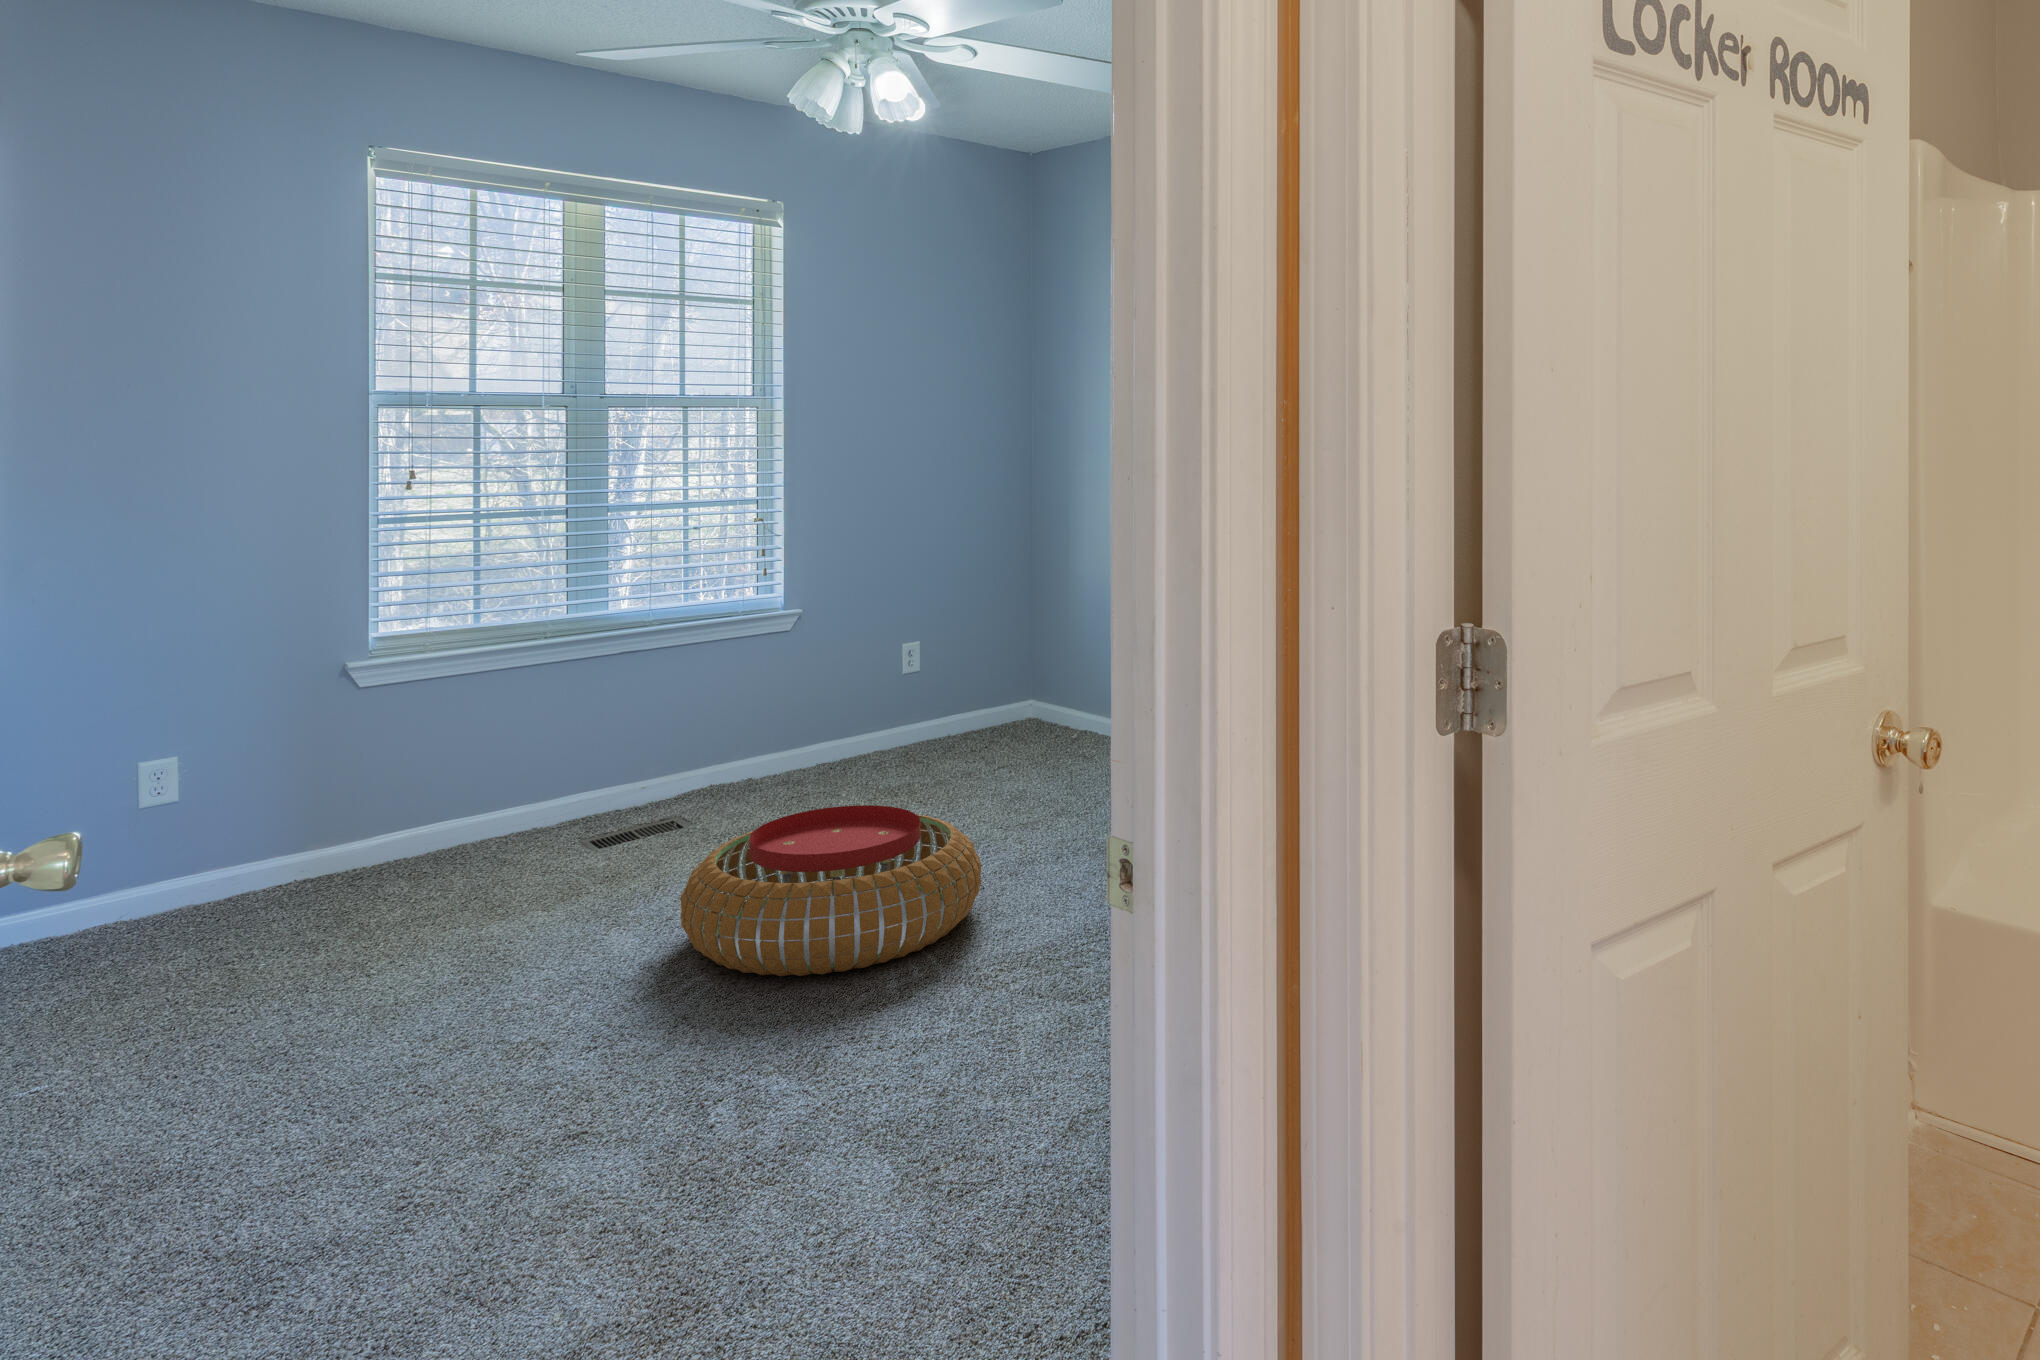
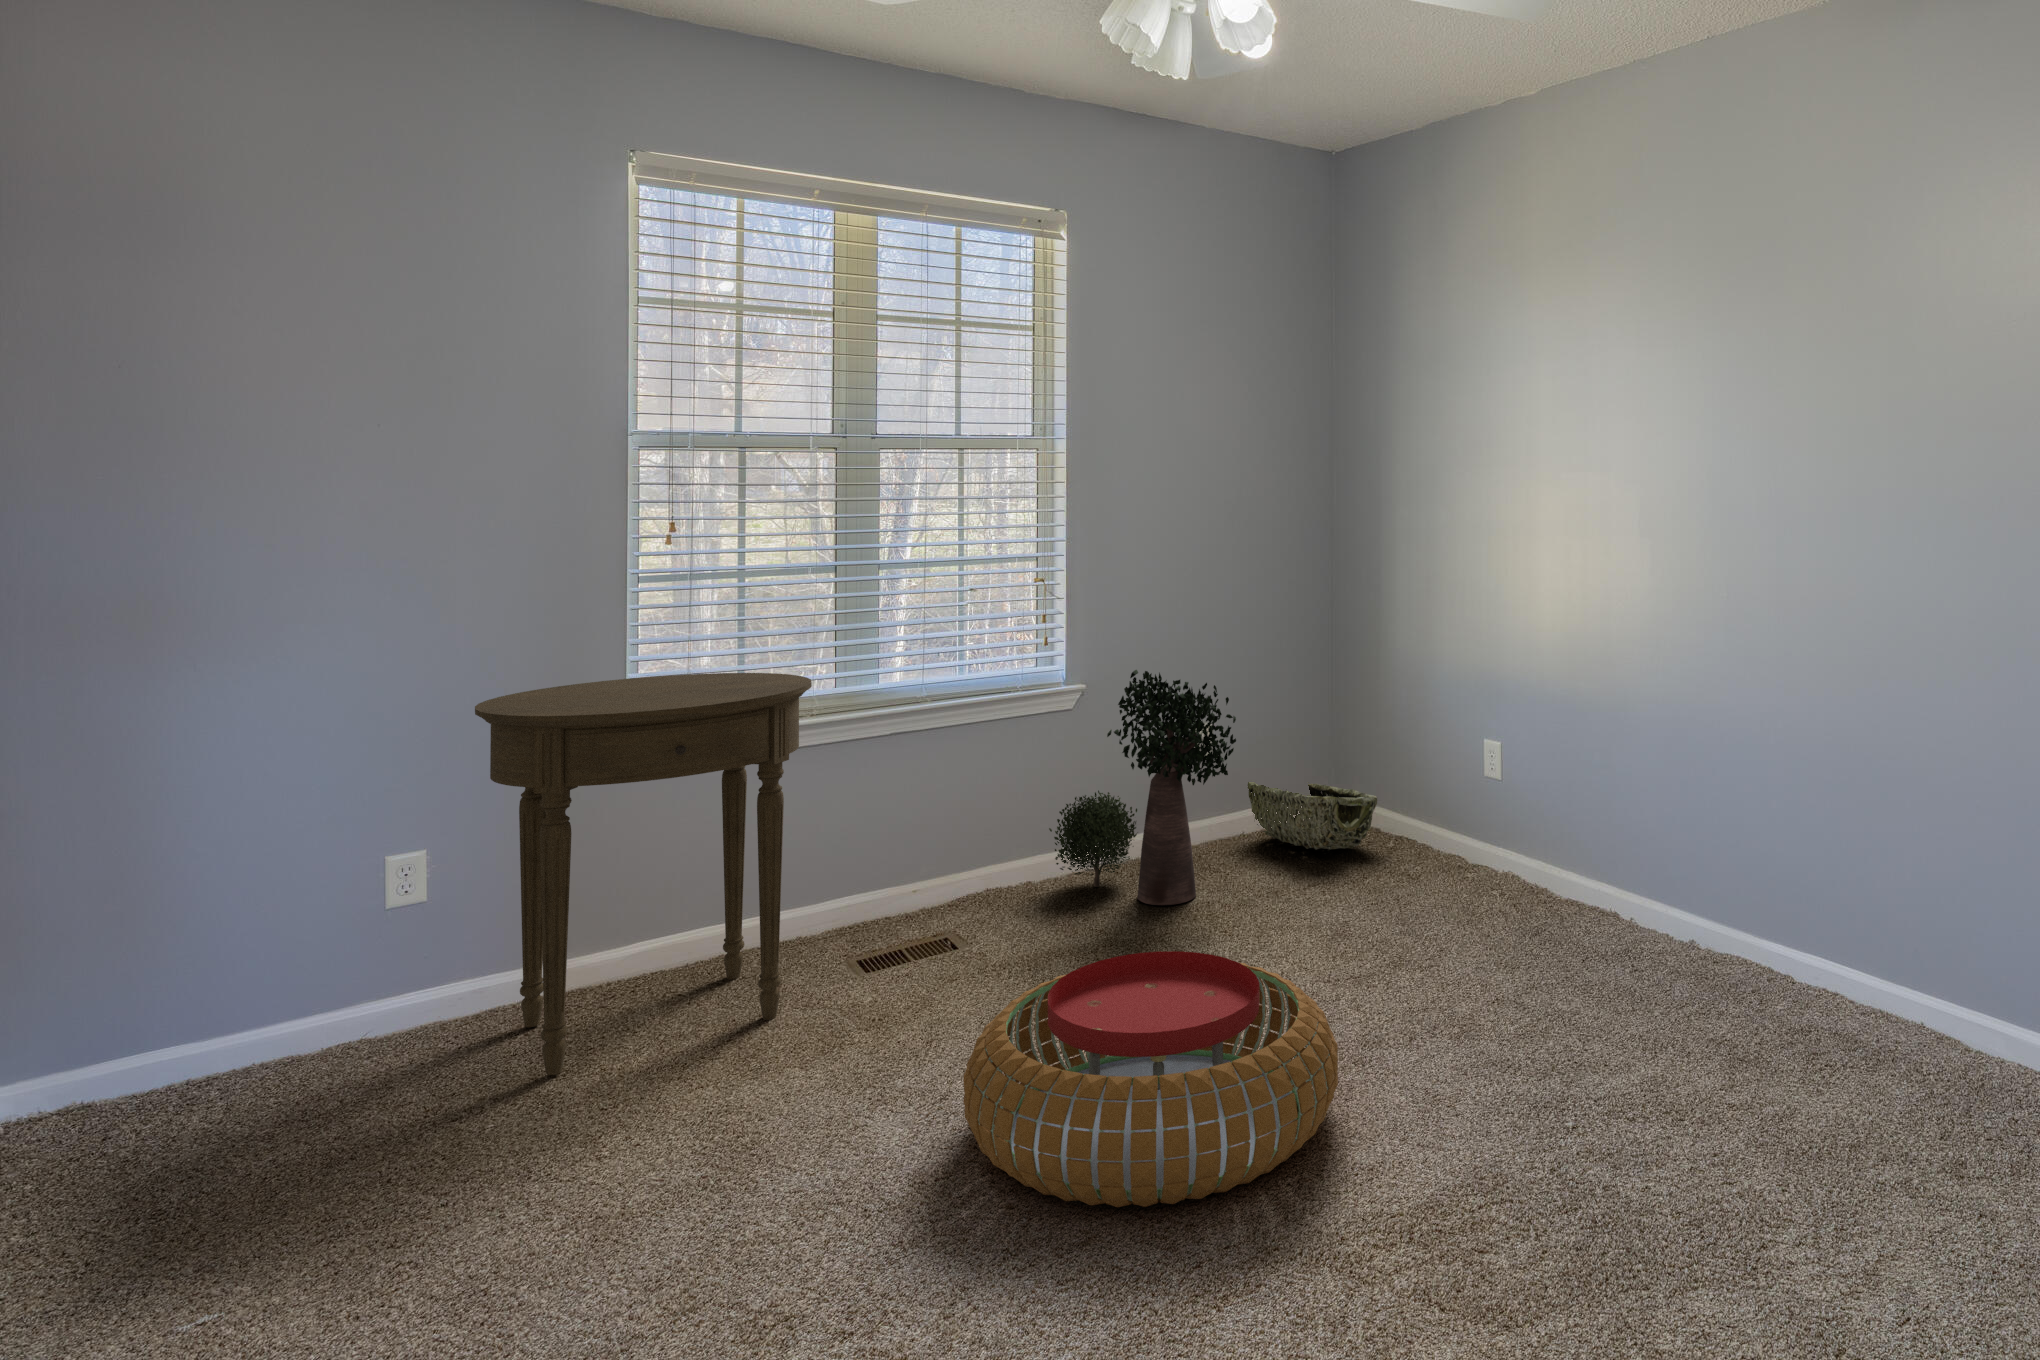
potted plant: none [766,597,930,790] -> present [1049,670,1236,905]
side table: none [235,601,546,928] -> present [475,673,812,1075]
woven basket: none [947,691,1058,747] -> present [1248,782,1377,851]

